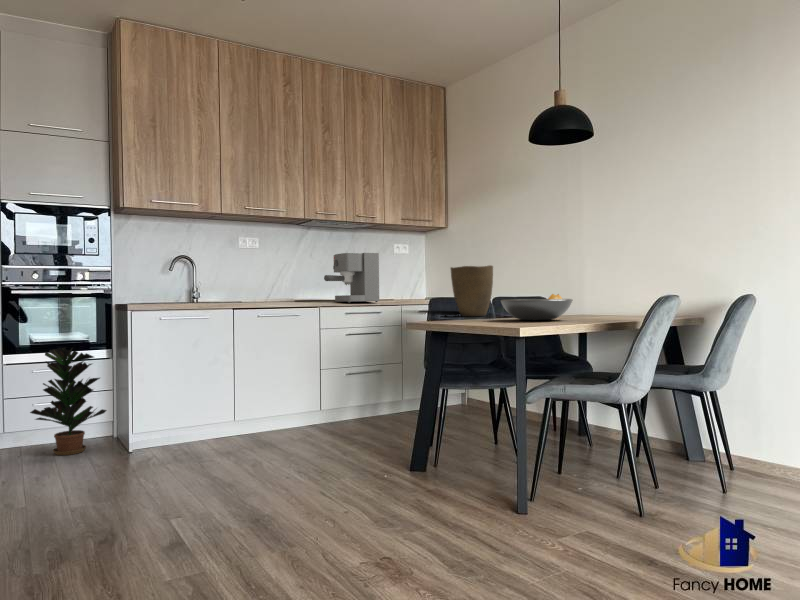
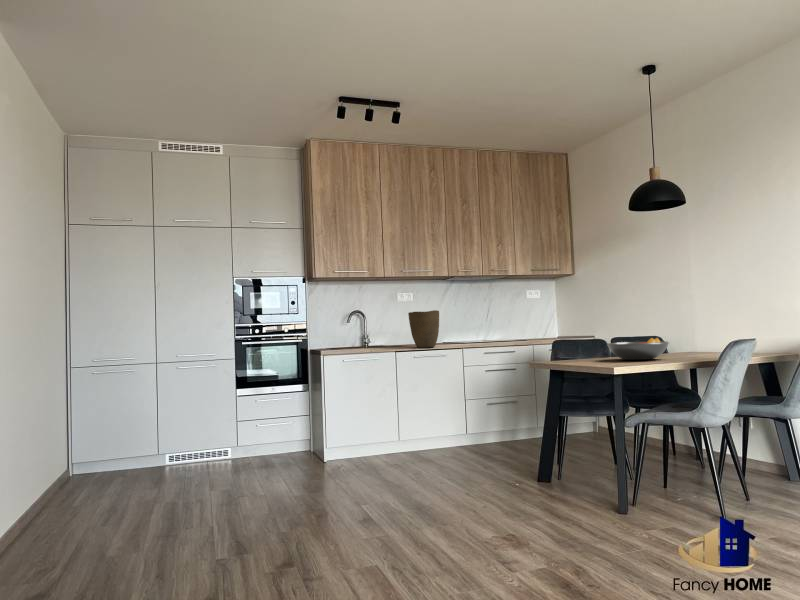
coffee maker: present [324,253,379,303] -> none [466,302,513,344]
vase: present [451,265,493,316] -> present [408,310,439,348]
potted plant: present [30,347,107,455] -> none [256,383,307,463]

